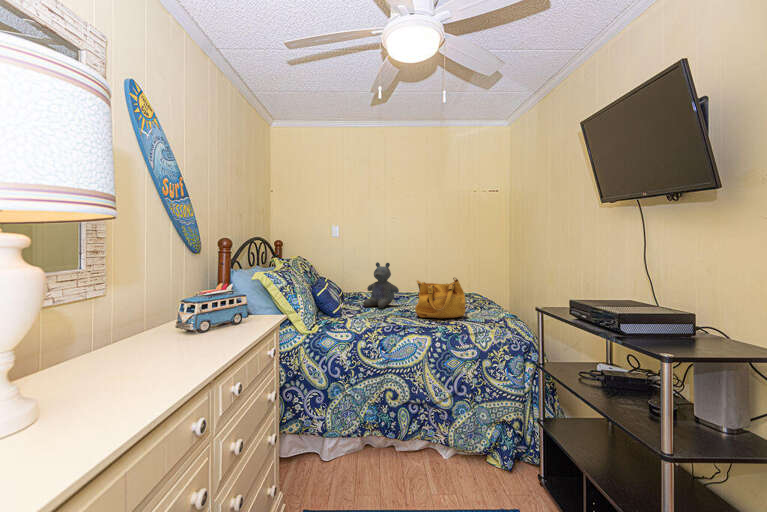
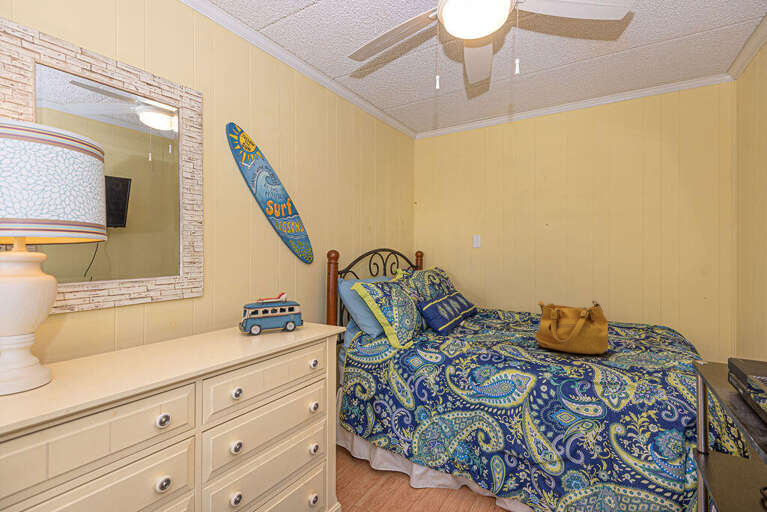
stuffed bear: present [363,262,399,308] -> none [484,275,528,328]

